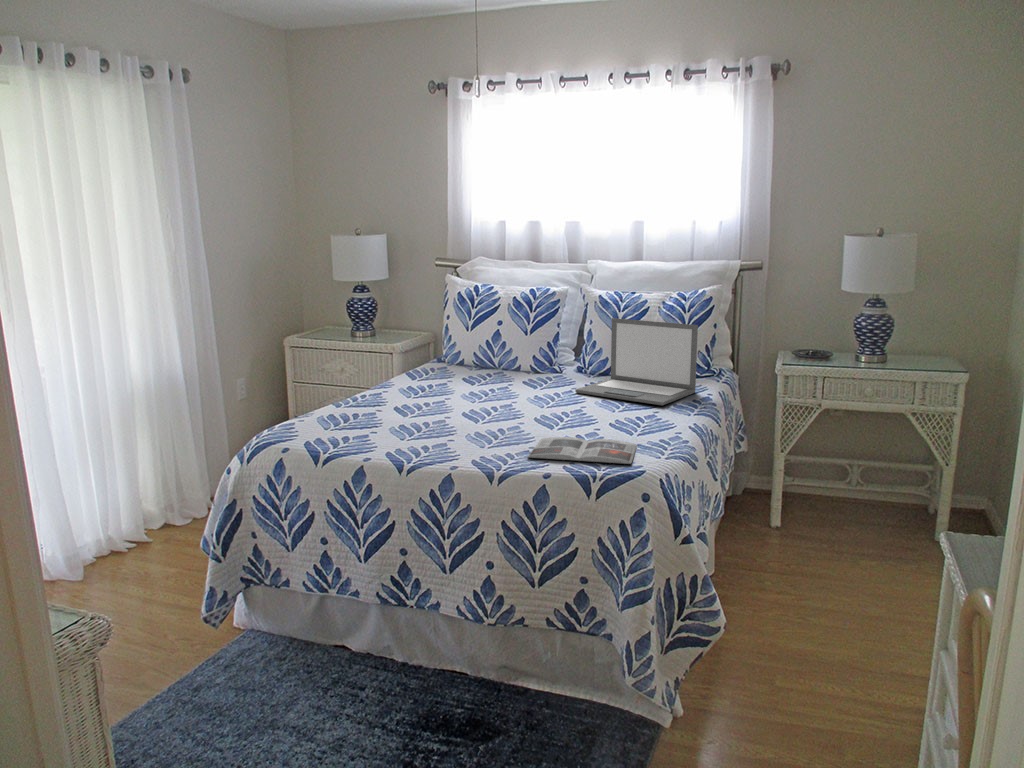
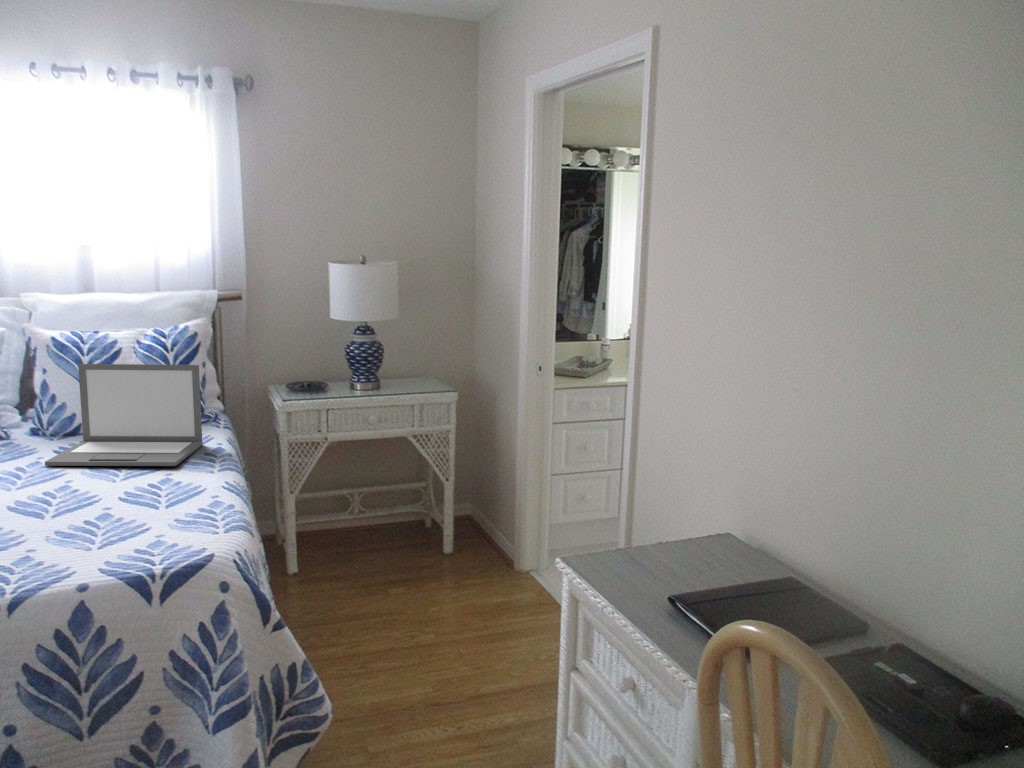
magazine: present [528,437,637,464] -> none [36,519,187,567]

